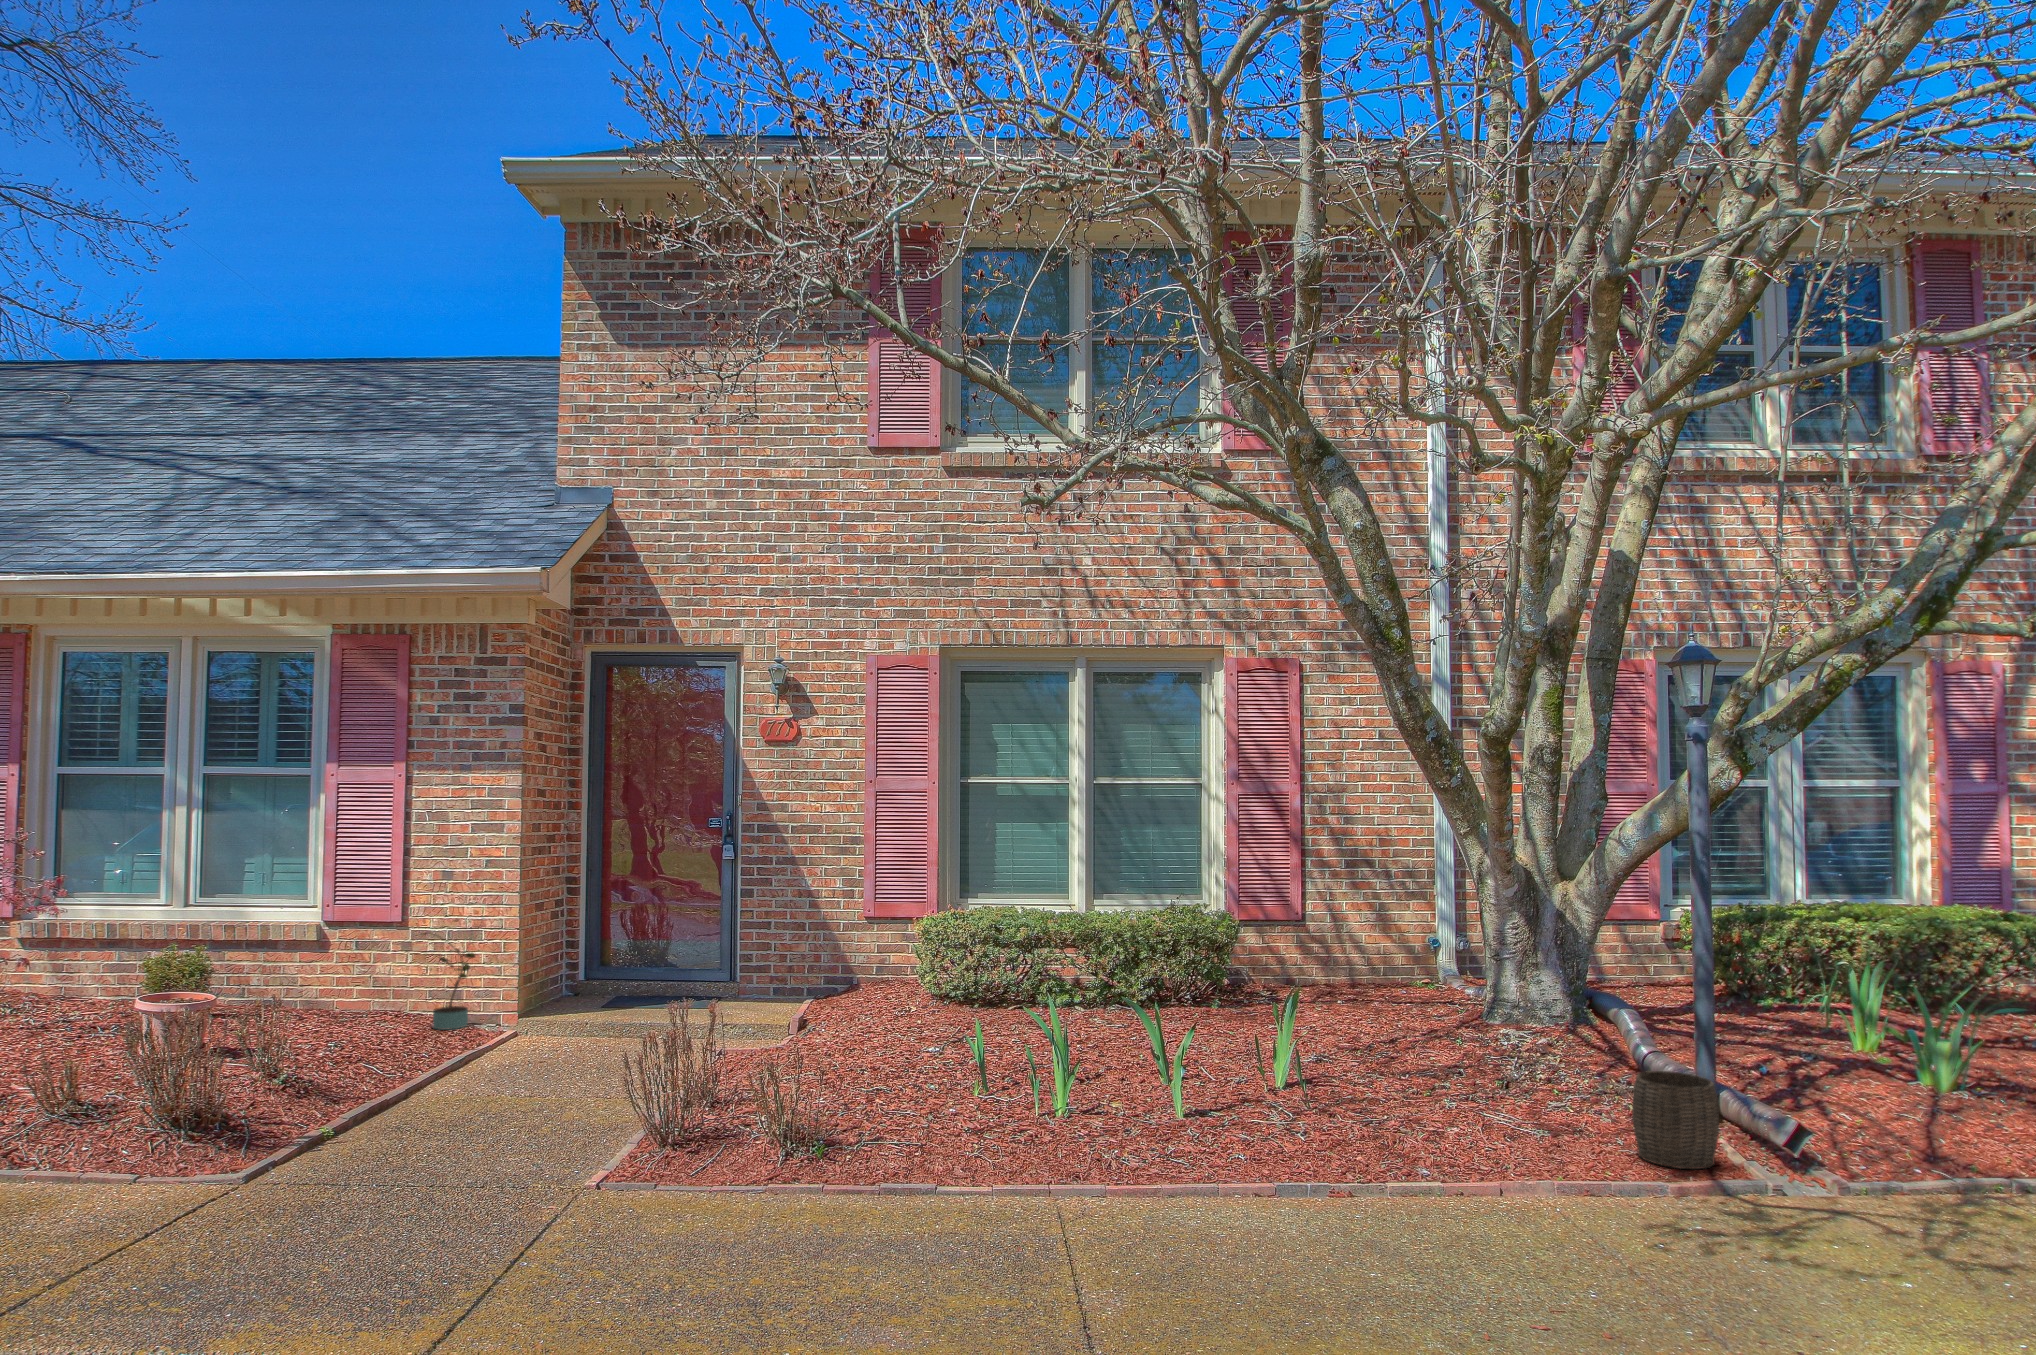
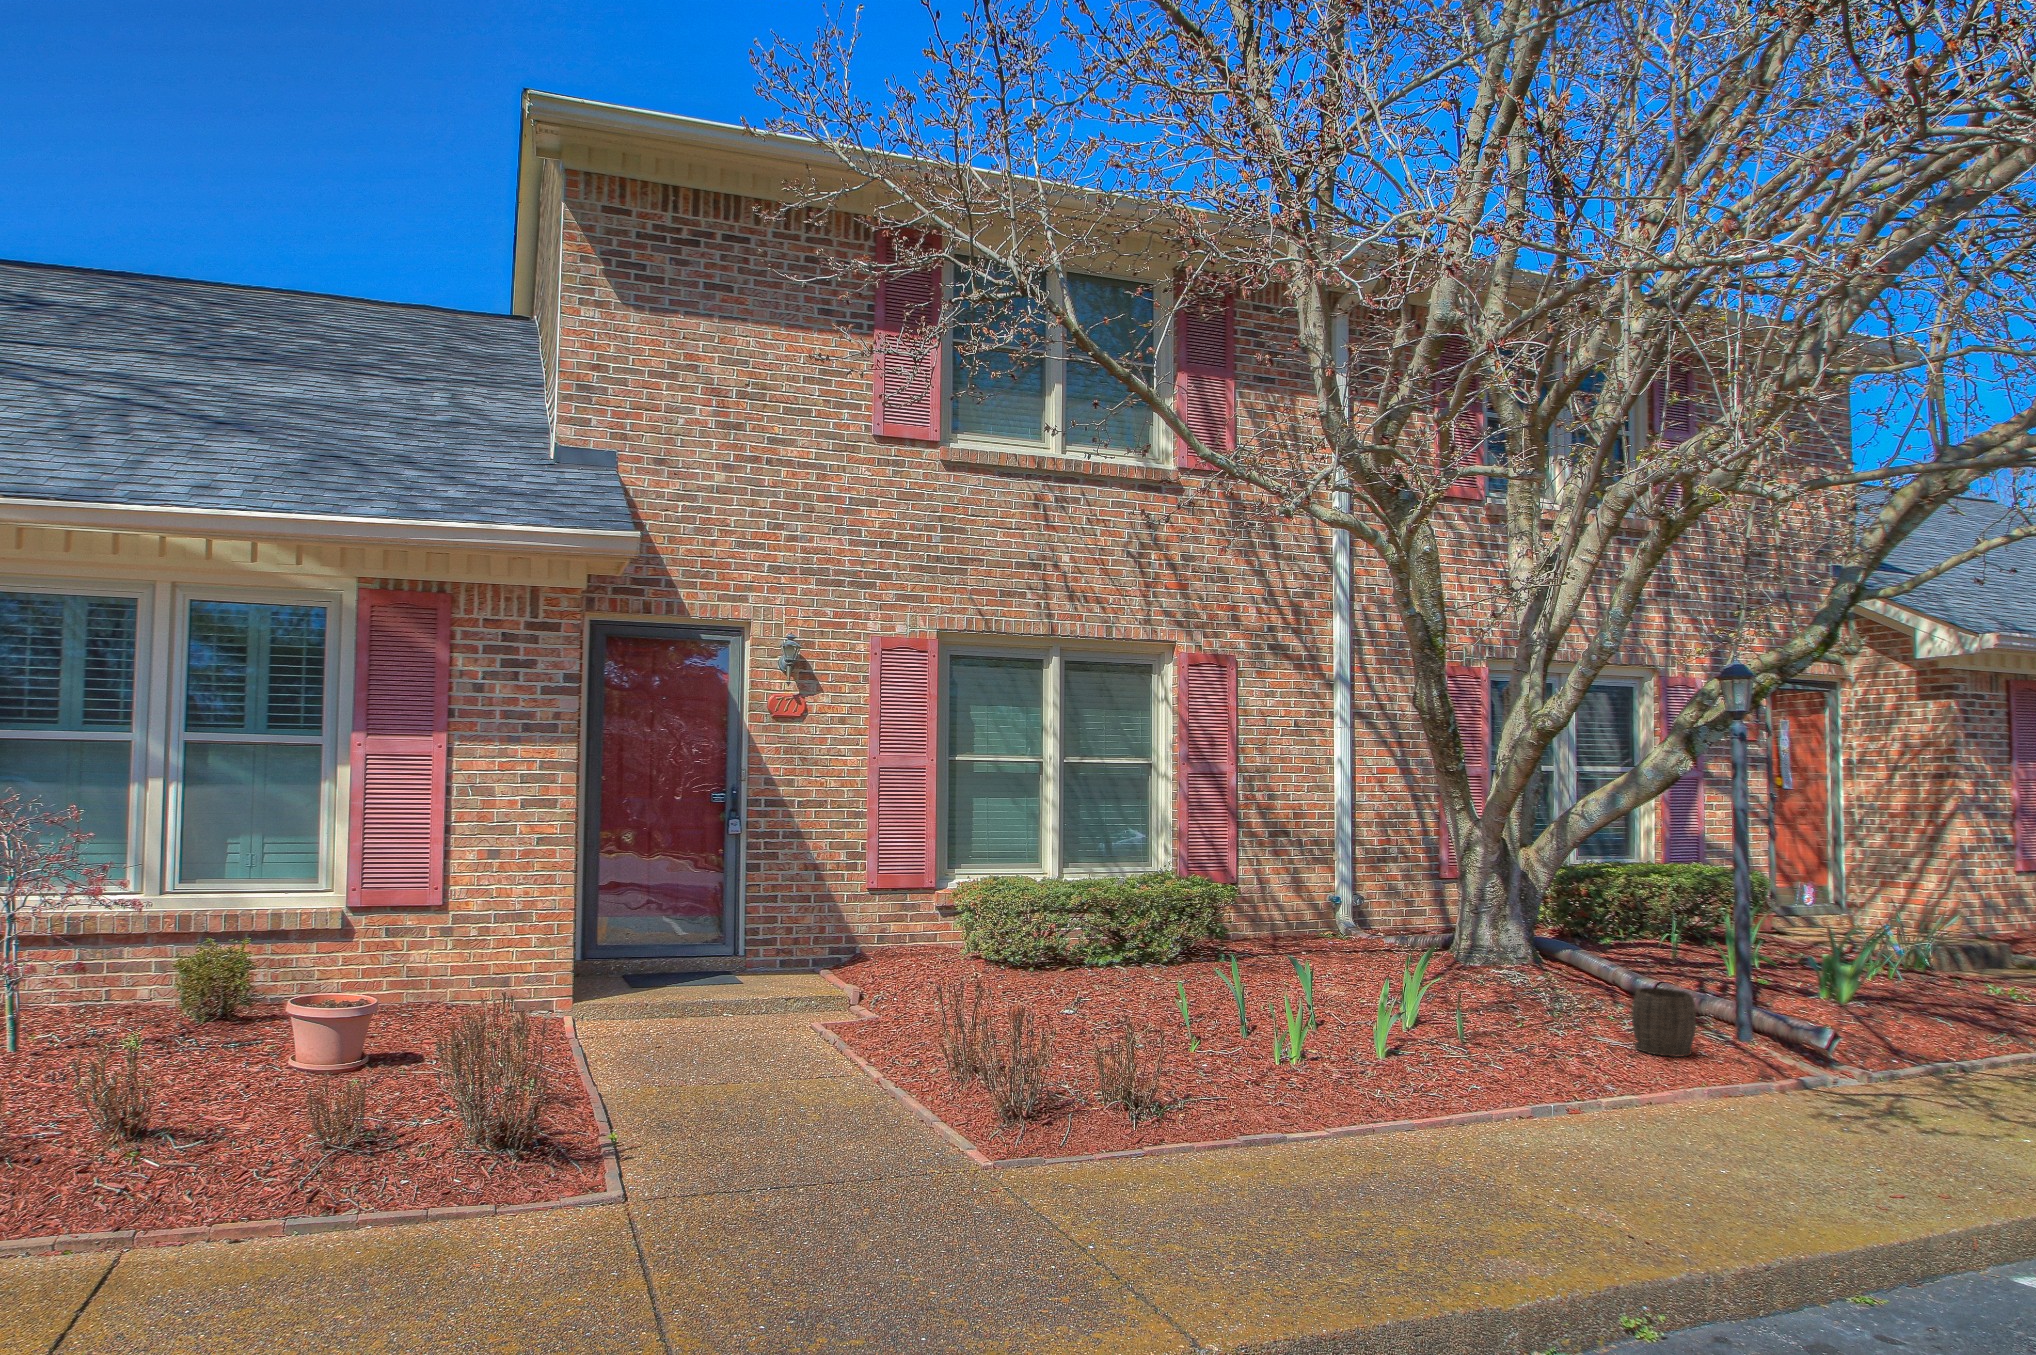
potted plant: present [424,920,475,1030] -> none [480,899,548,1014]

